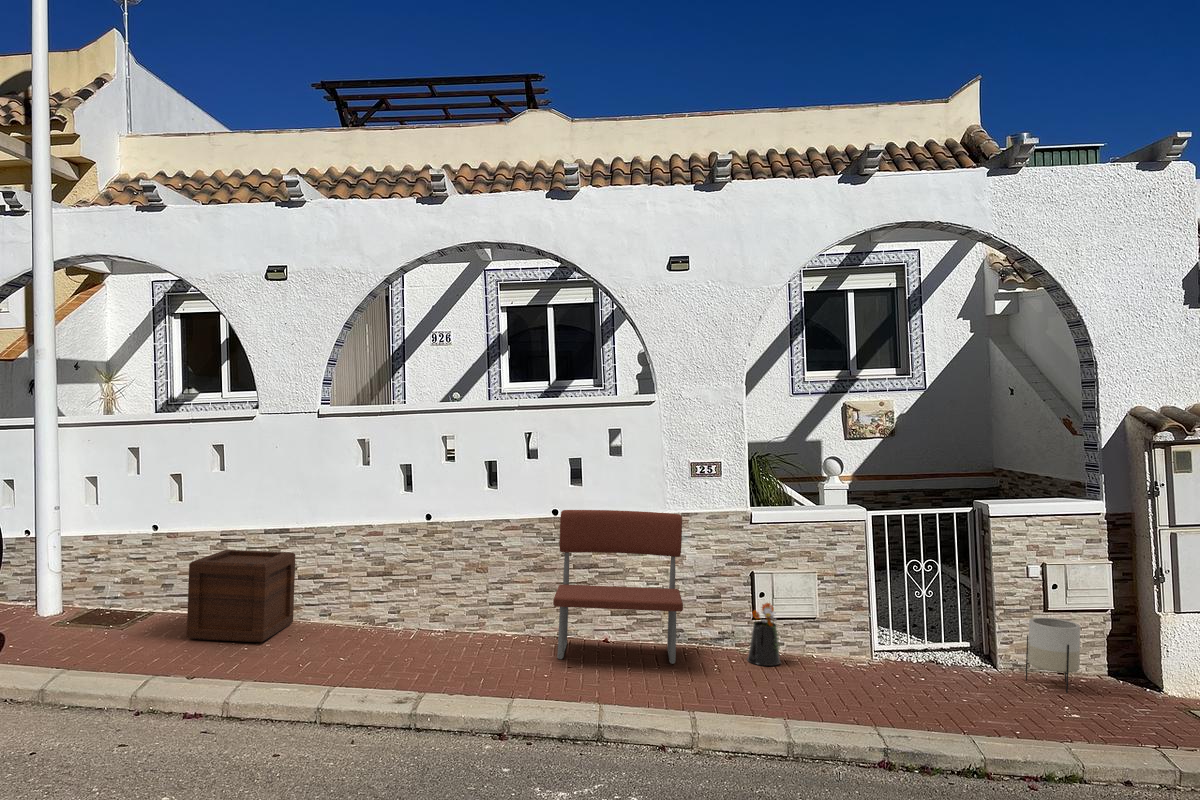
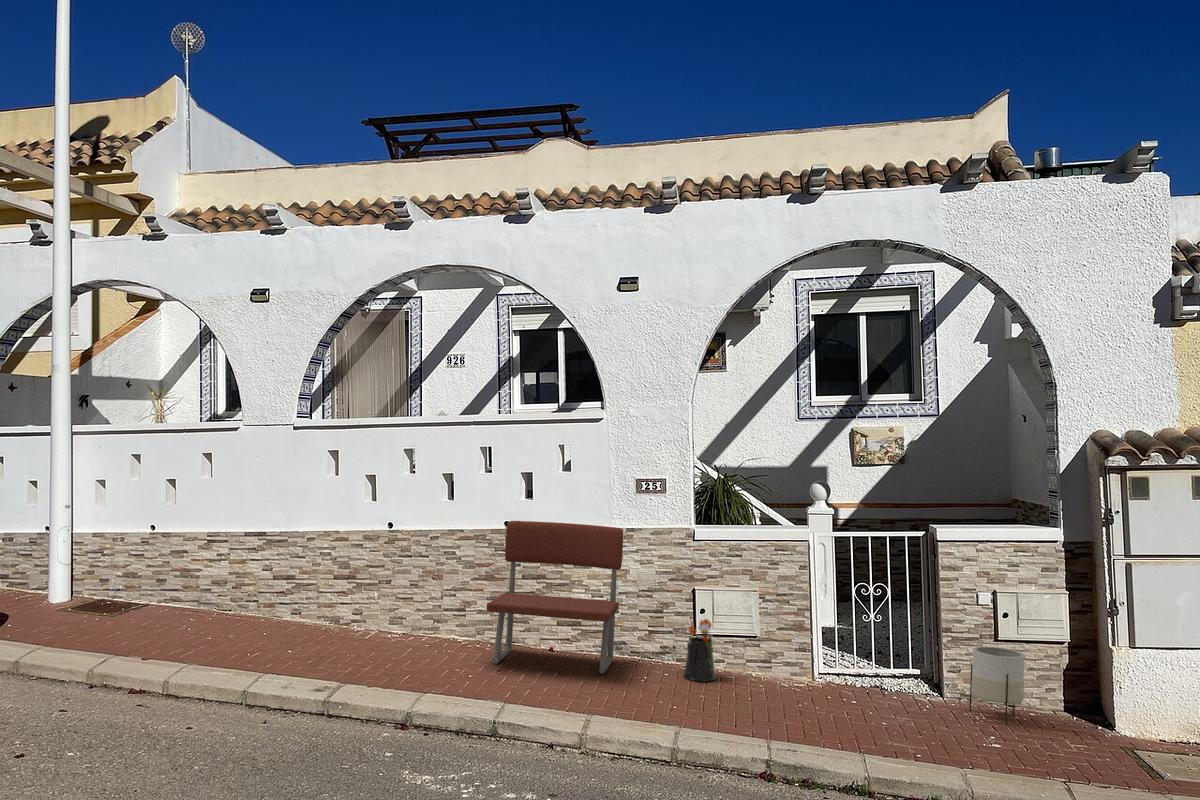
wooden crate: present [187,550,295,642] -> none [163,549,270,634]

